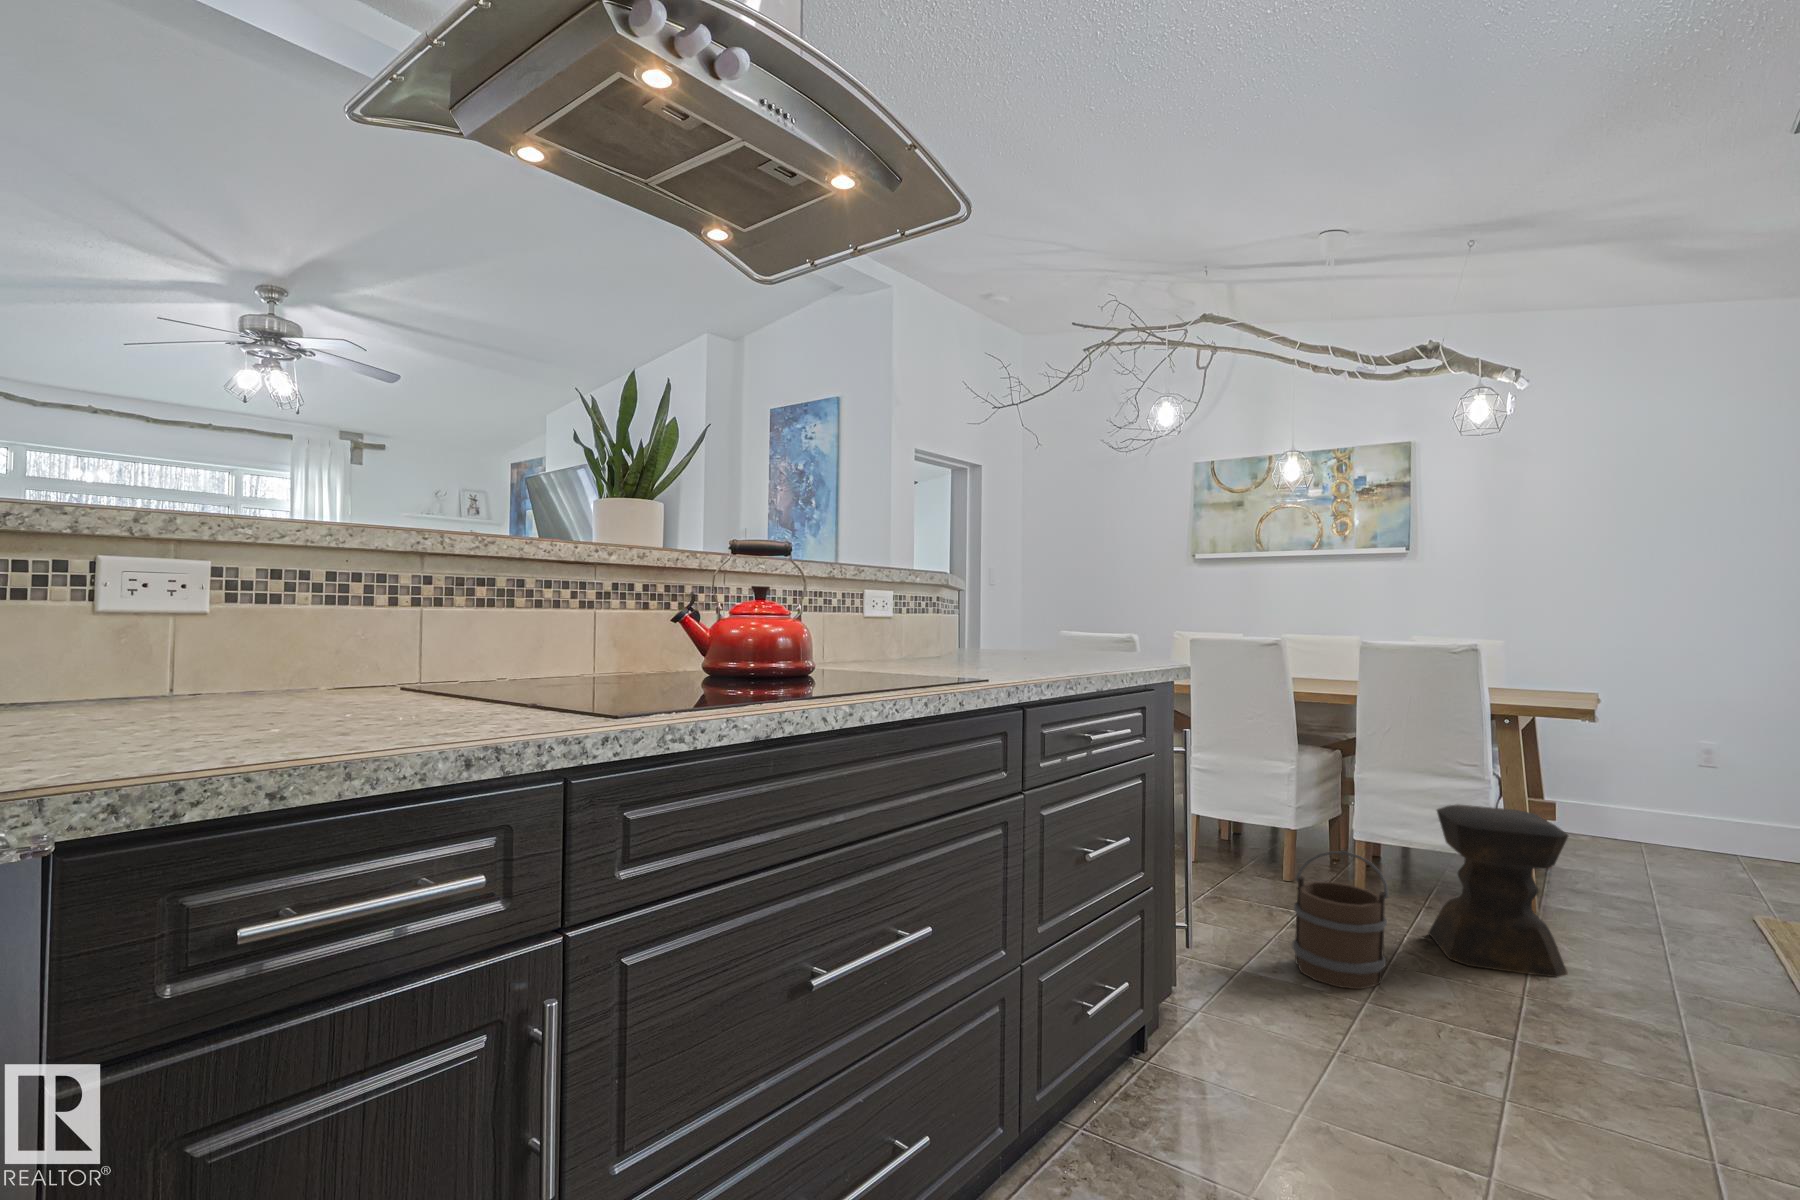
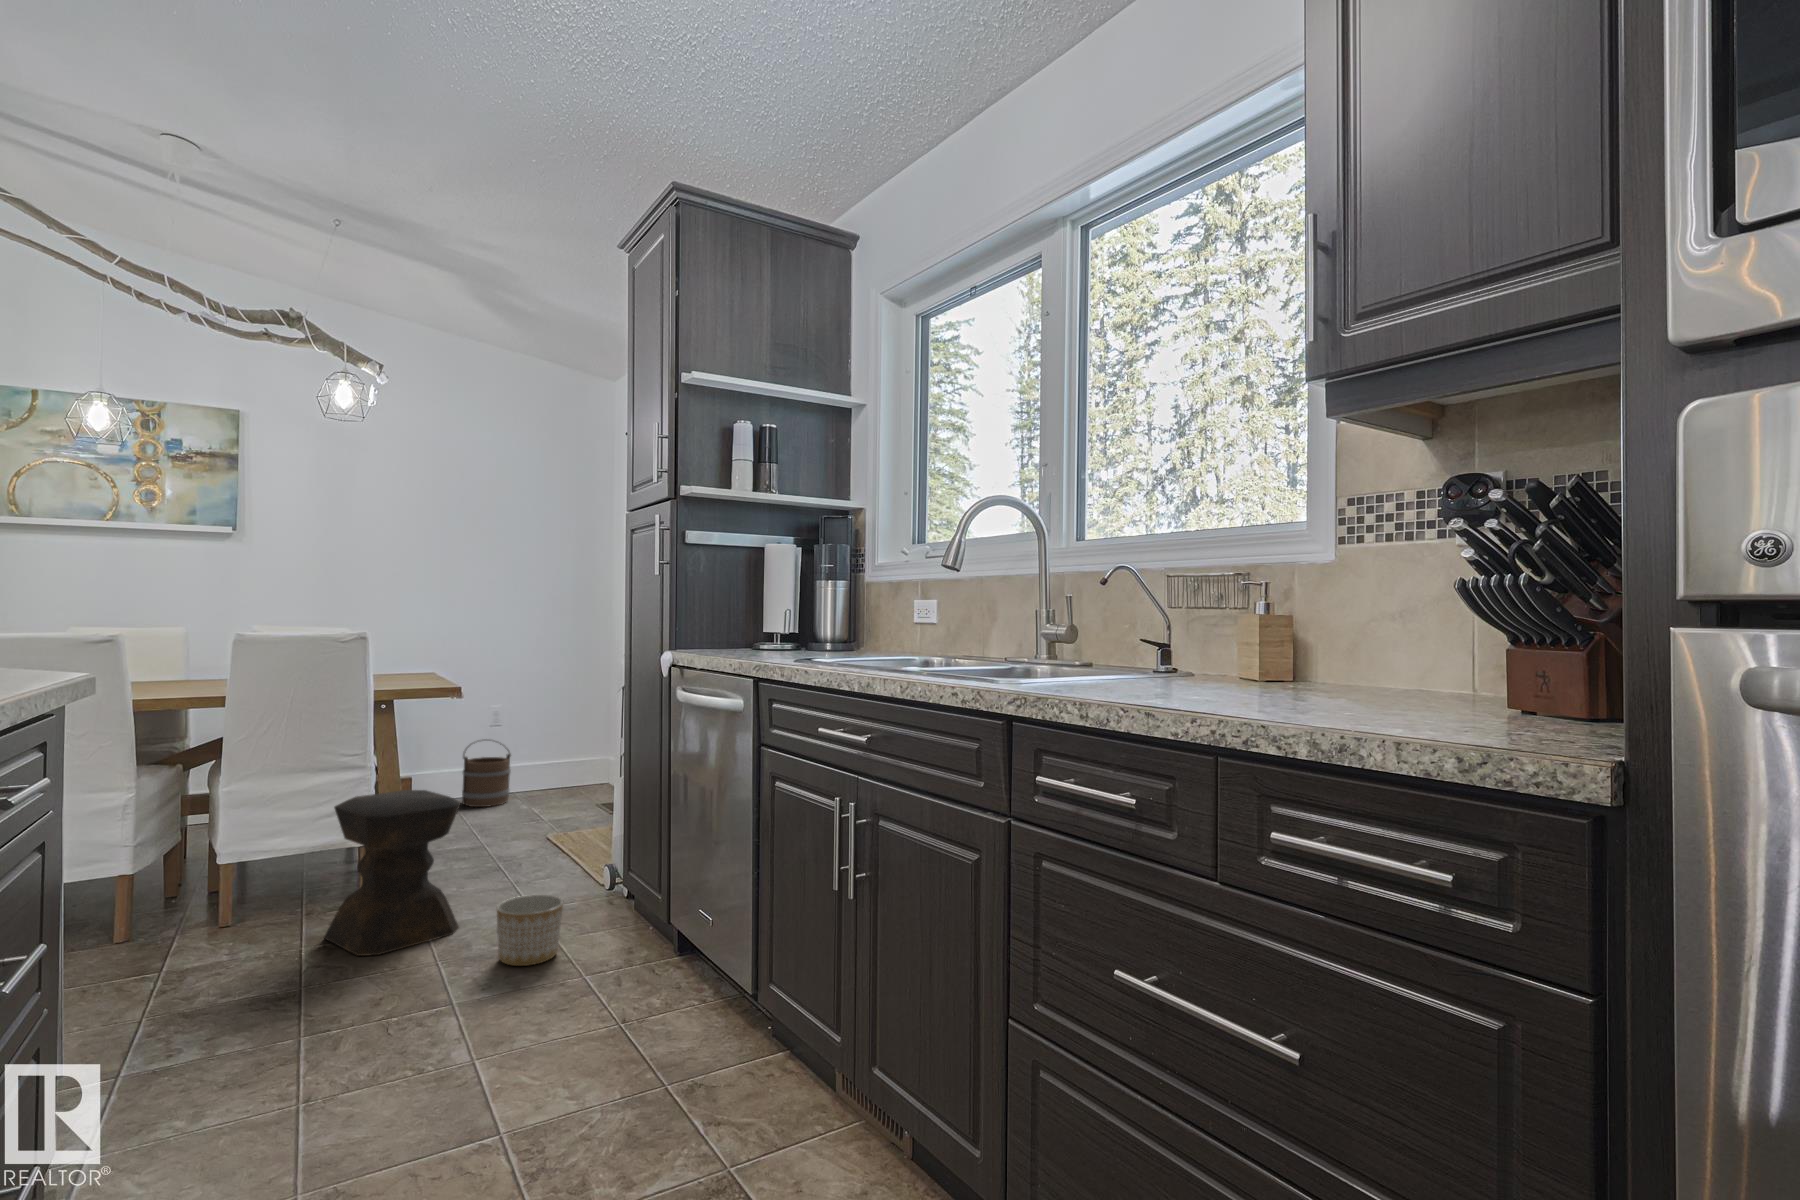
bucket: present [1292,851,1389,989] -> present [462,739,511,807]
planter: none [1589,958,1684,1049] -> present [497,895,563,966]

